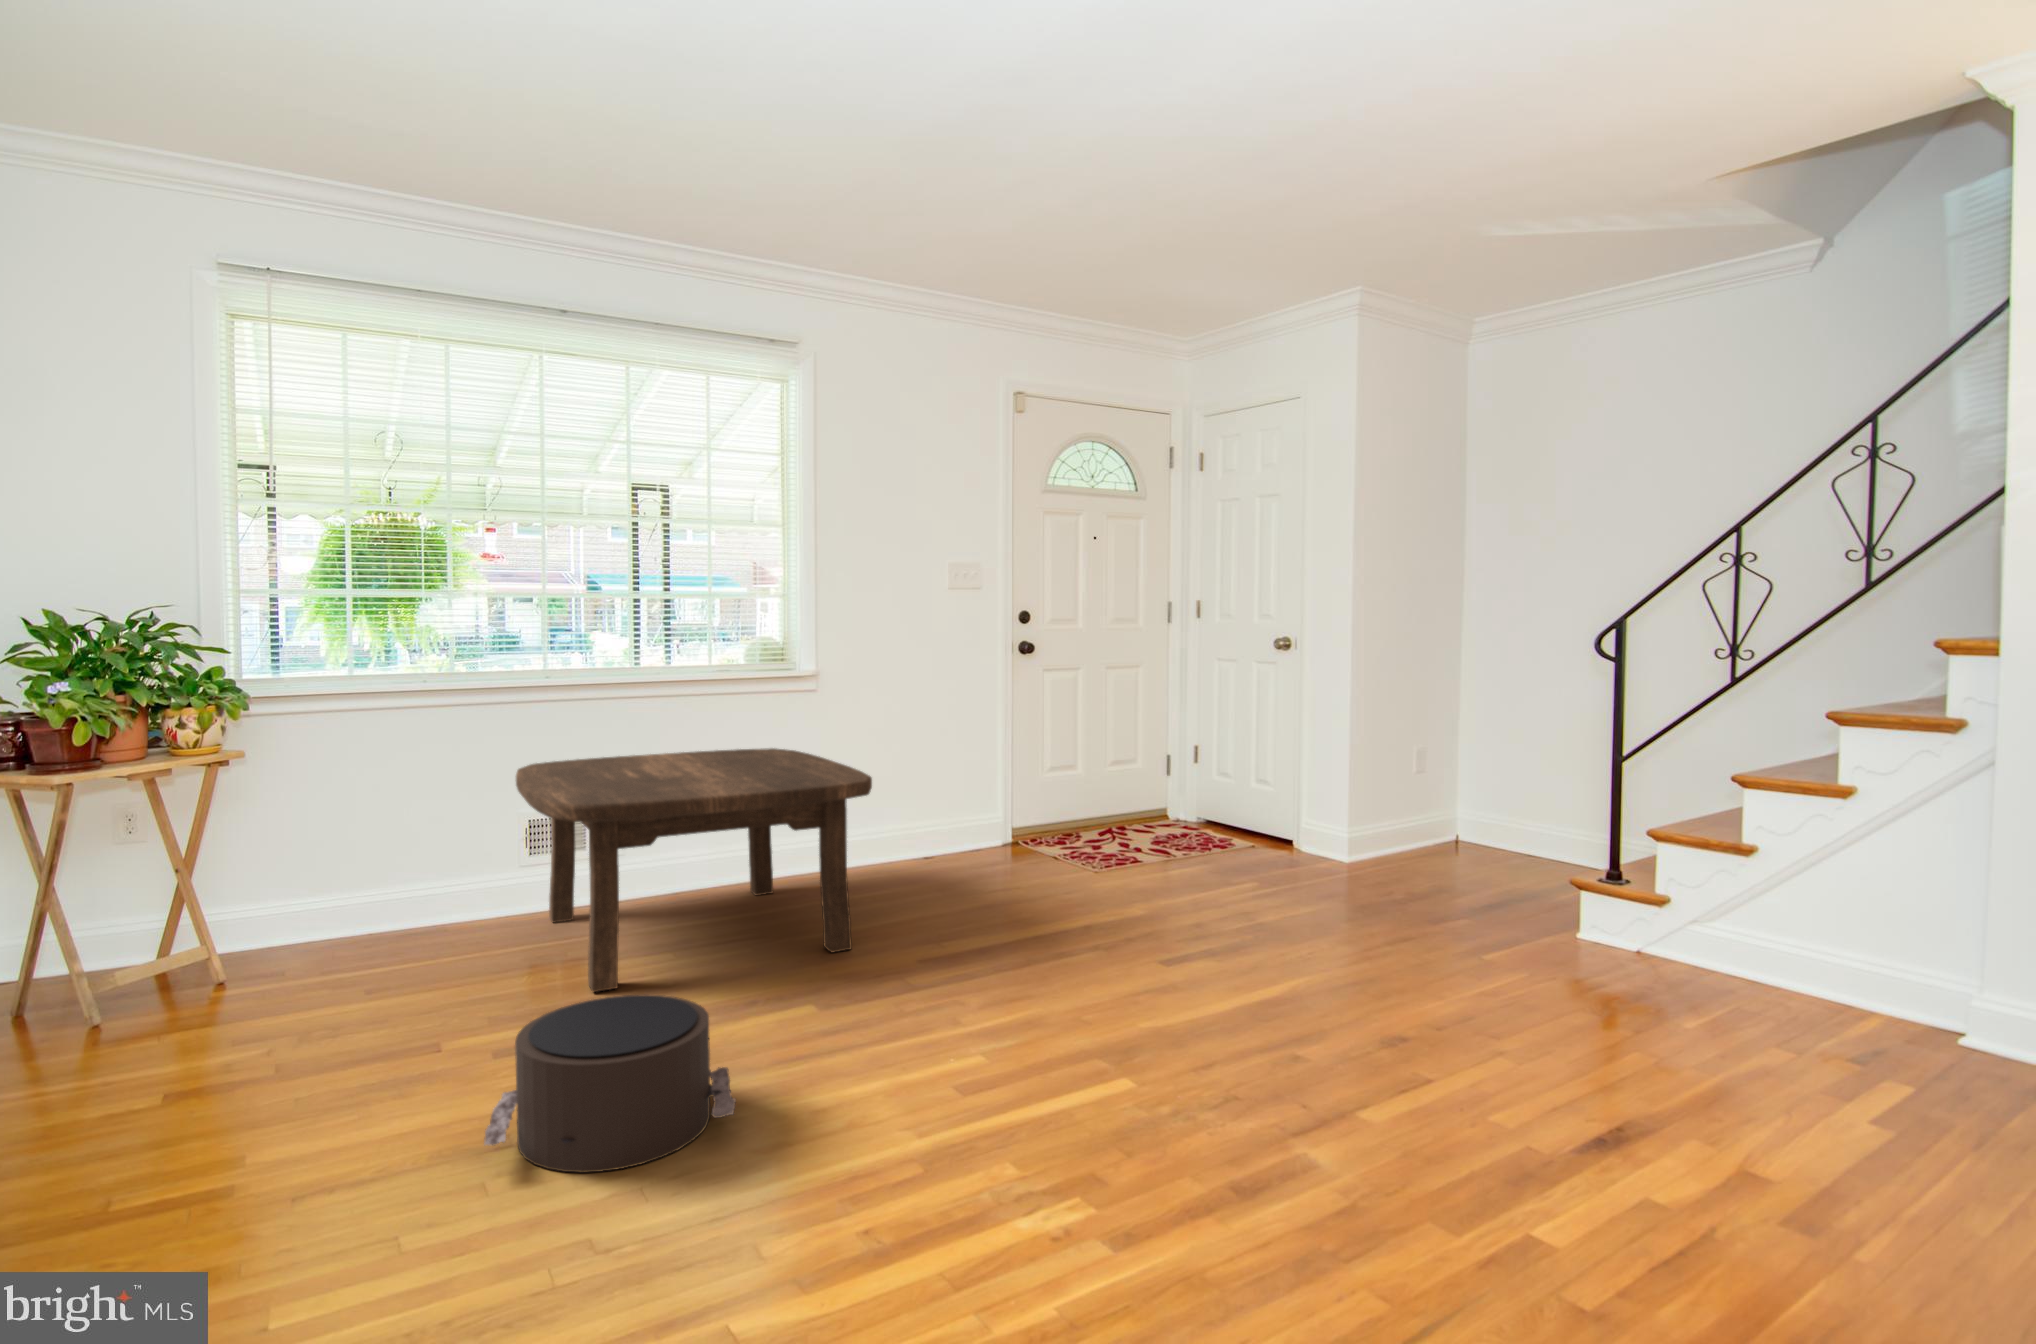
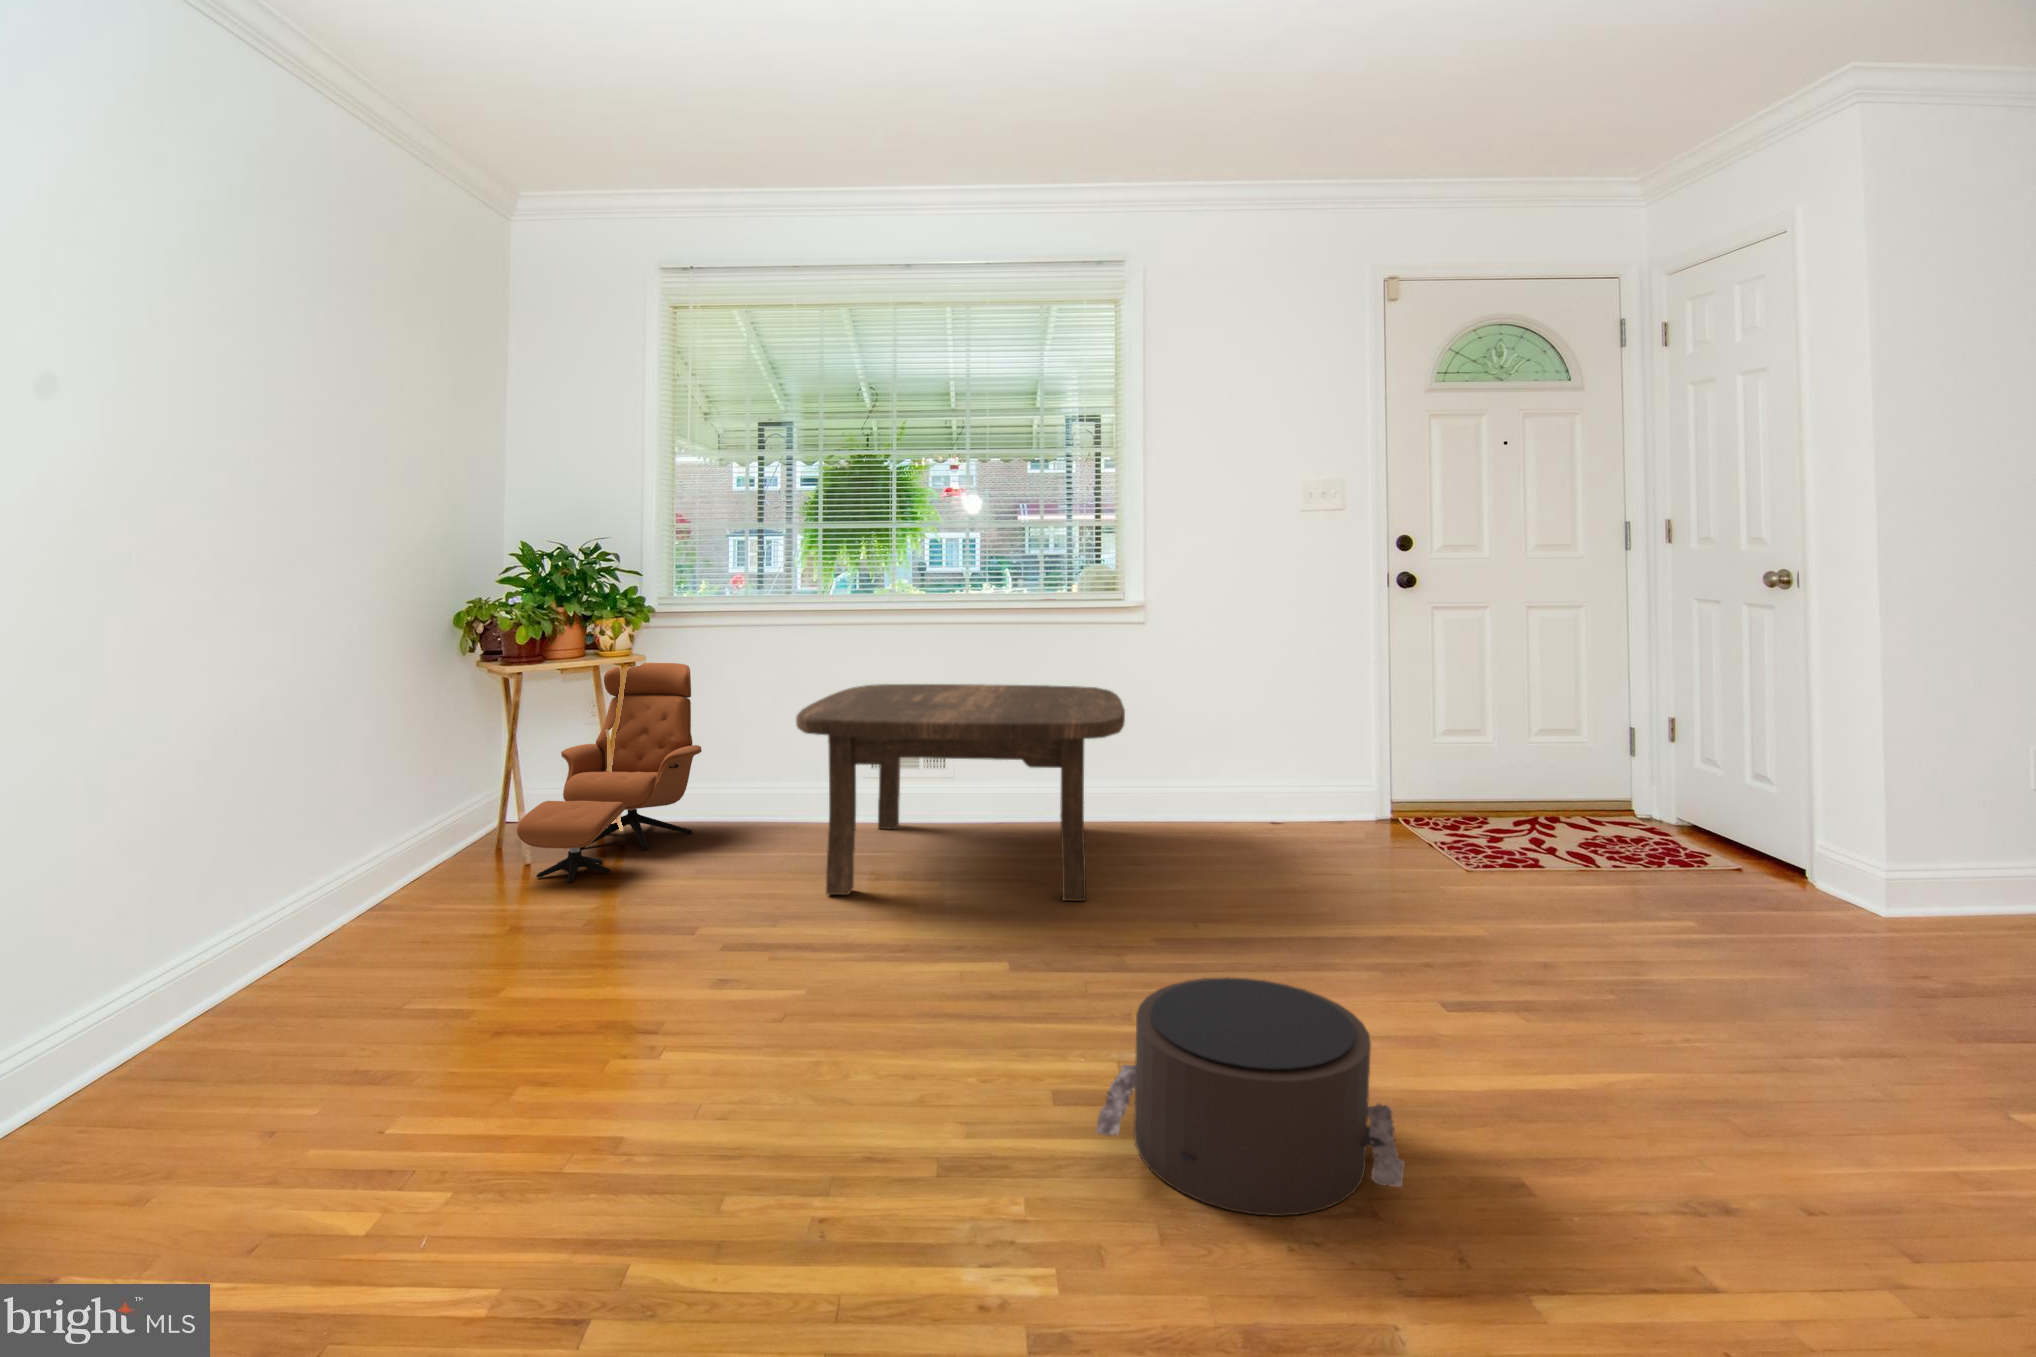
armchair: none [124,757,326,1049] -> present [517,663,702,882]
pouf: present [484,995,736,1173] -> present [1096,977,1404,1216]

